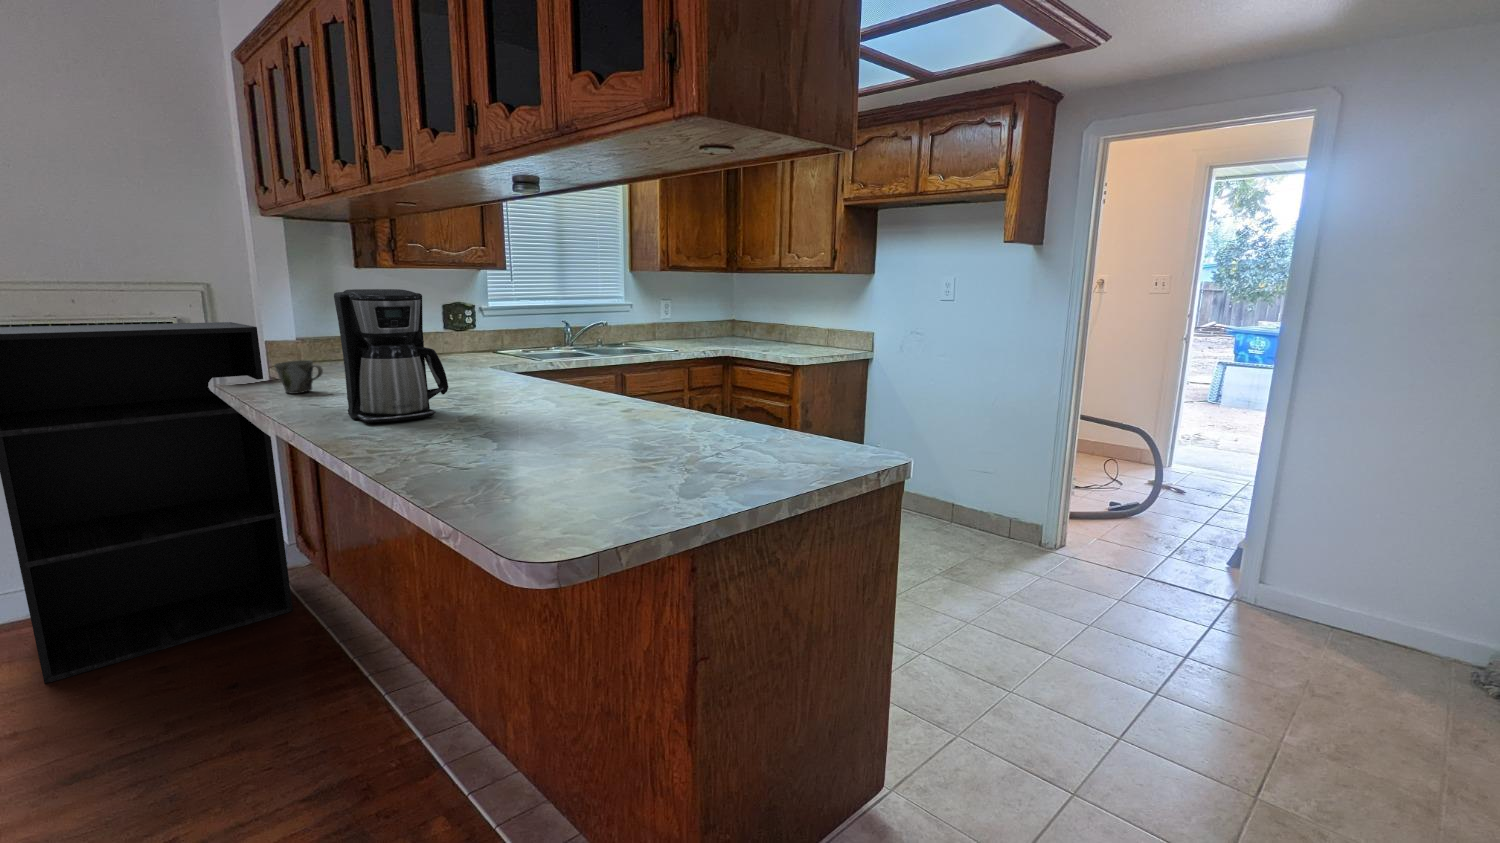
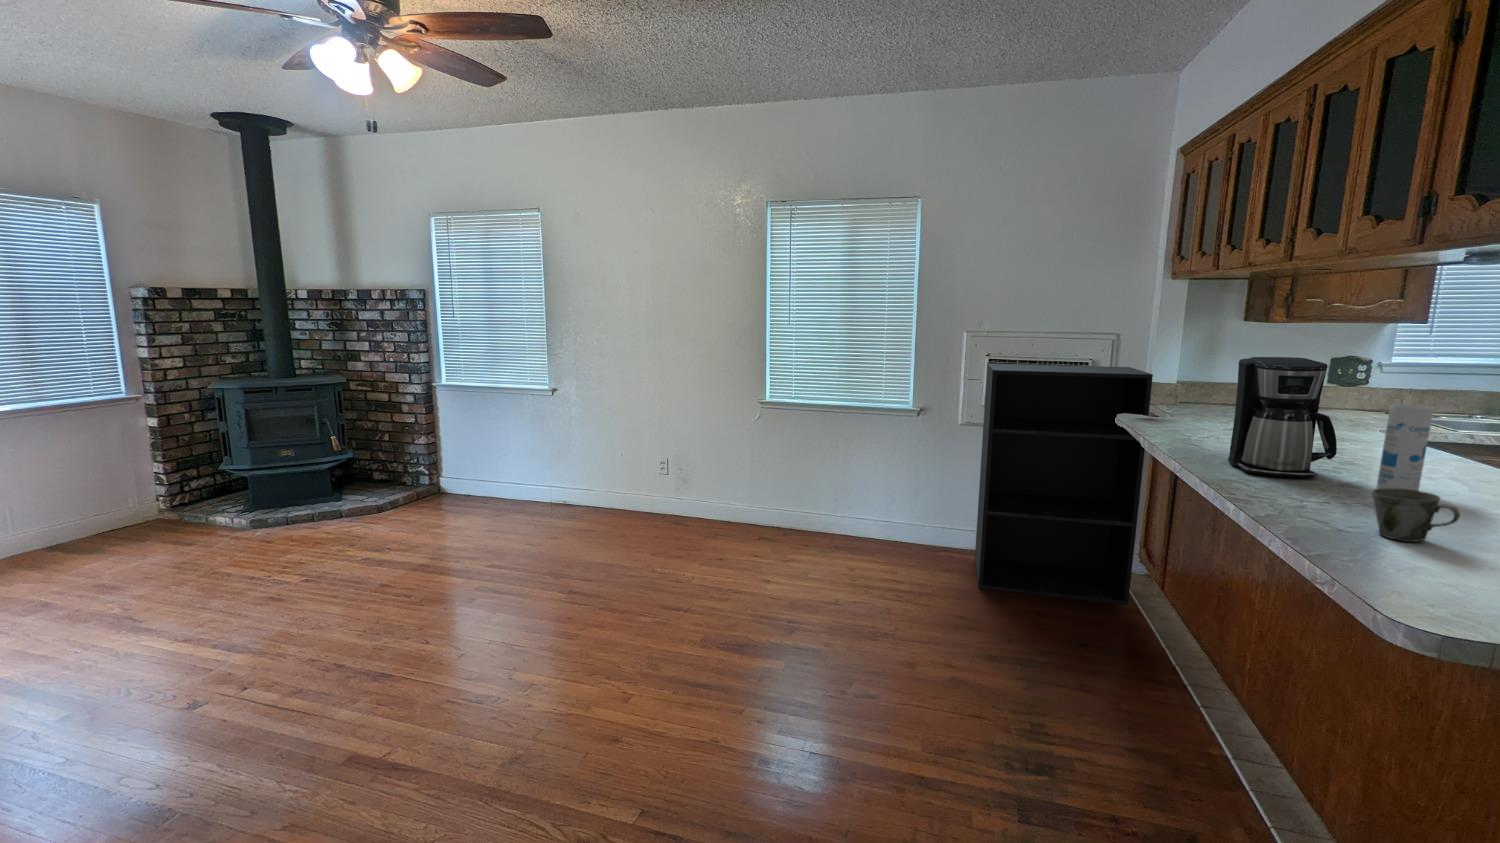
canister: none [480,330,517,417] -> present [1377,404,1433,491]
mug: present [274,360,323,394] -> present [1372,488,1460,542]

